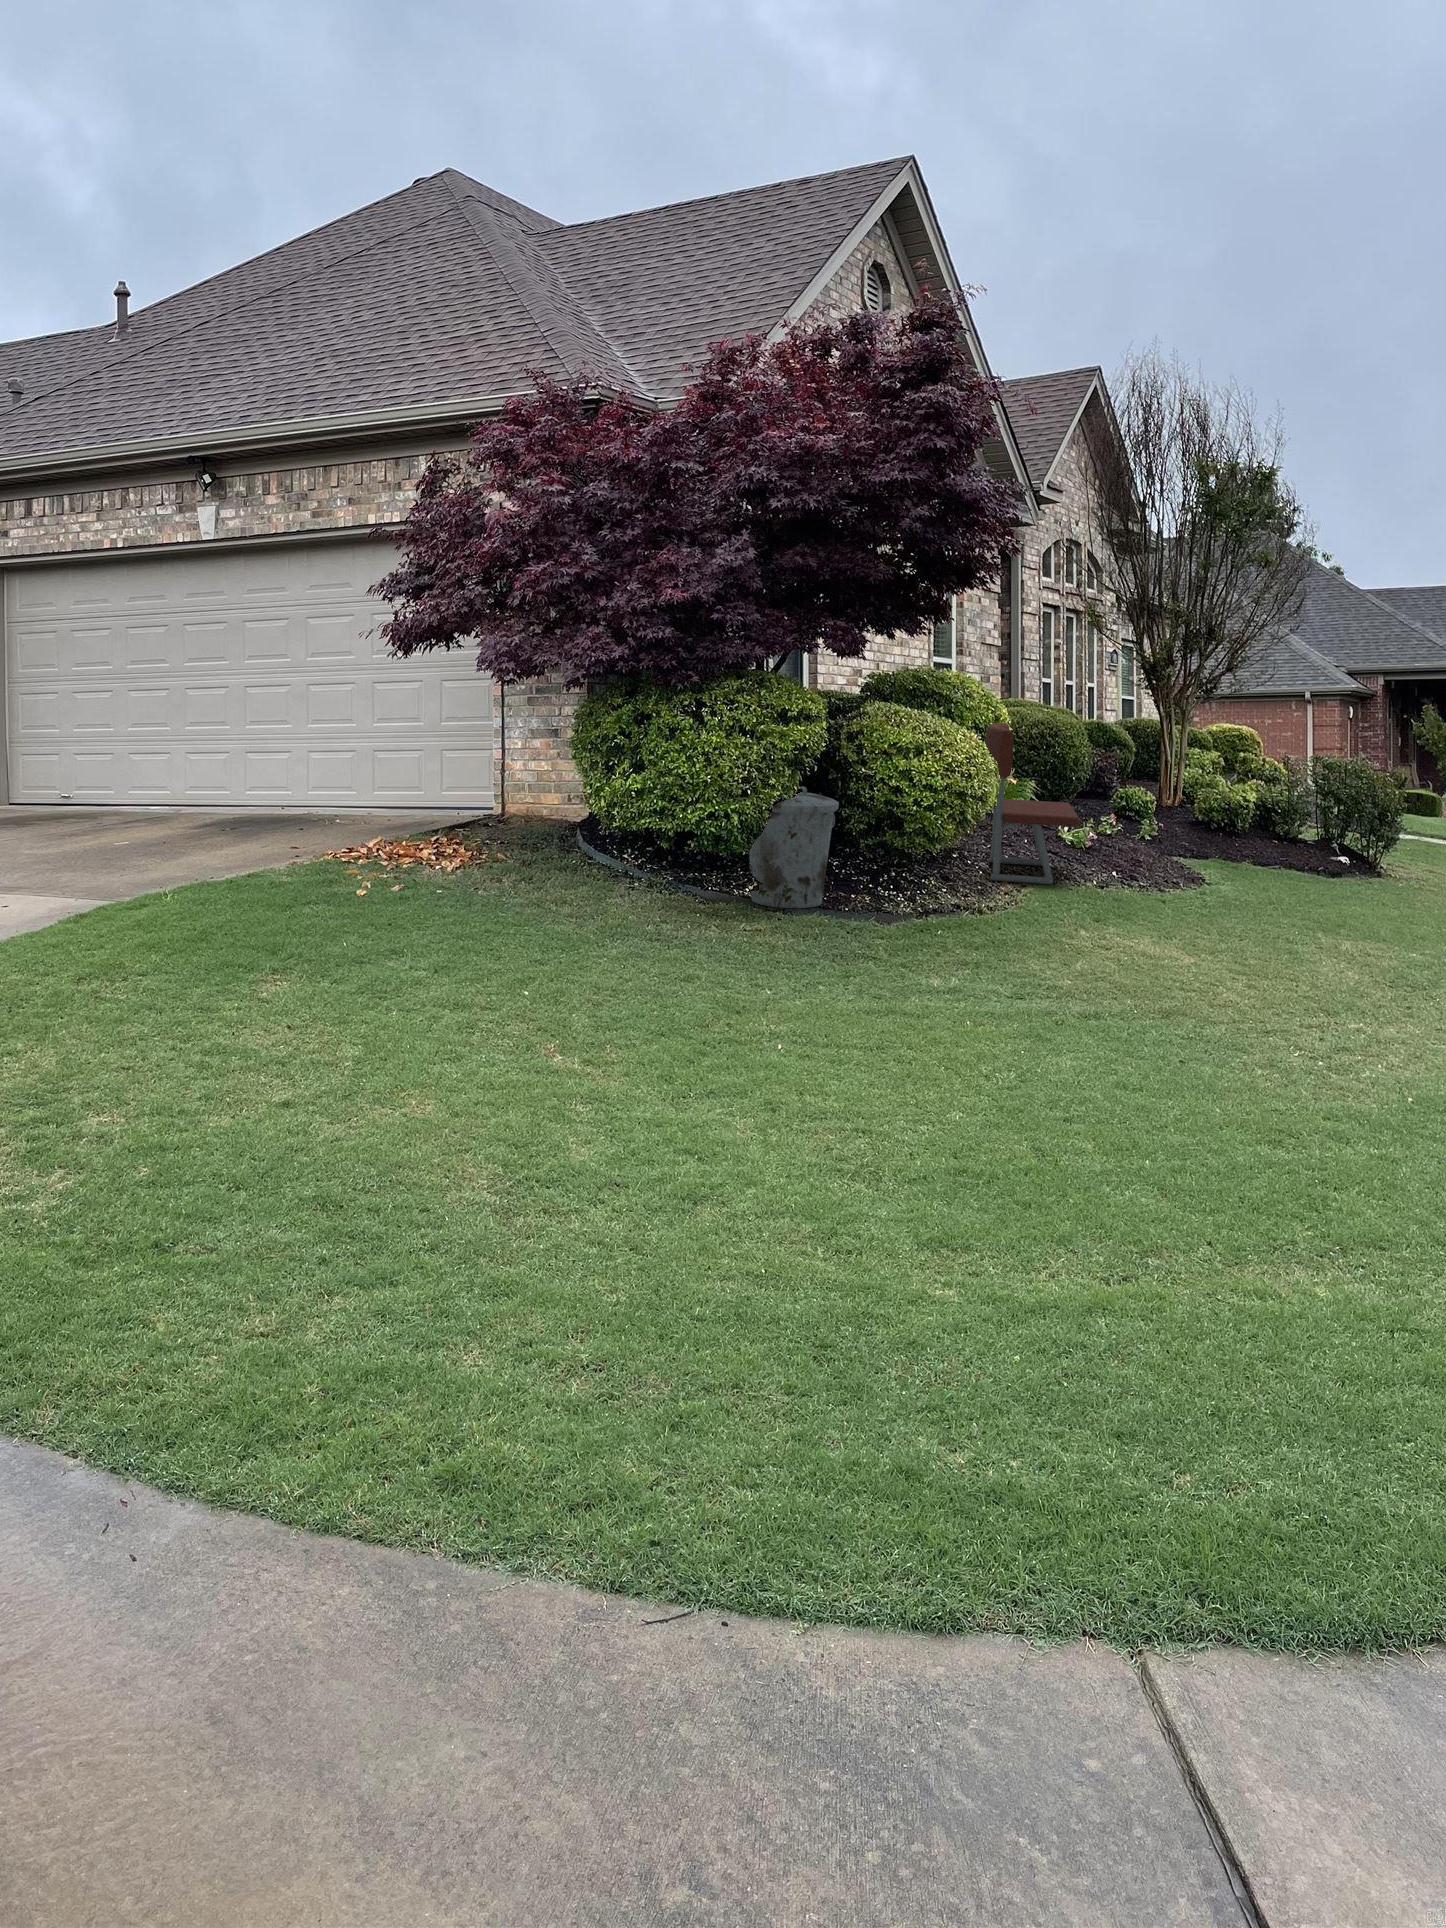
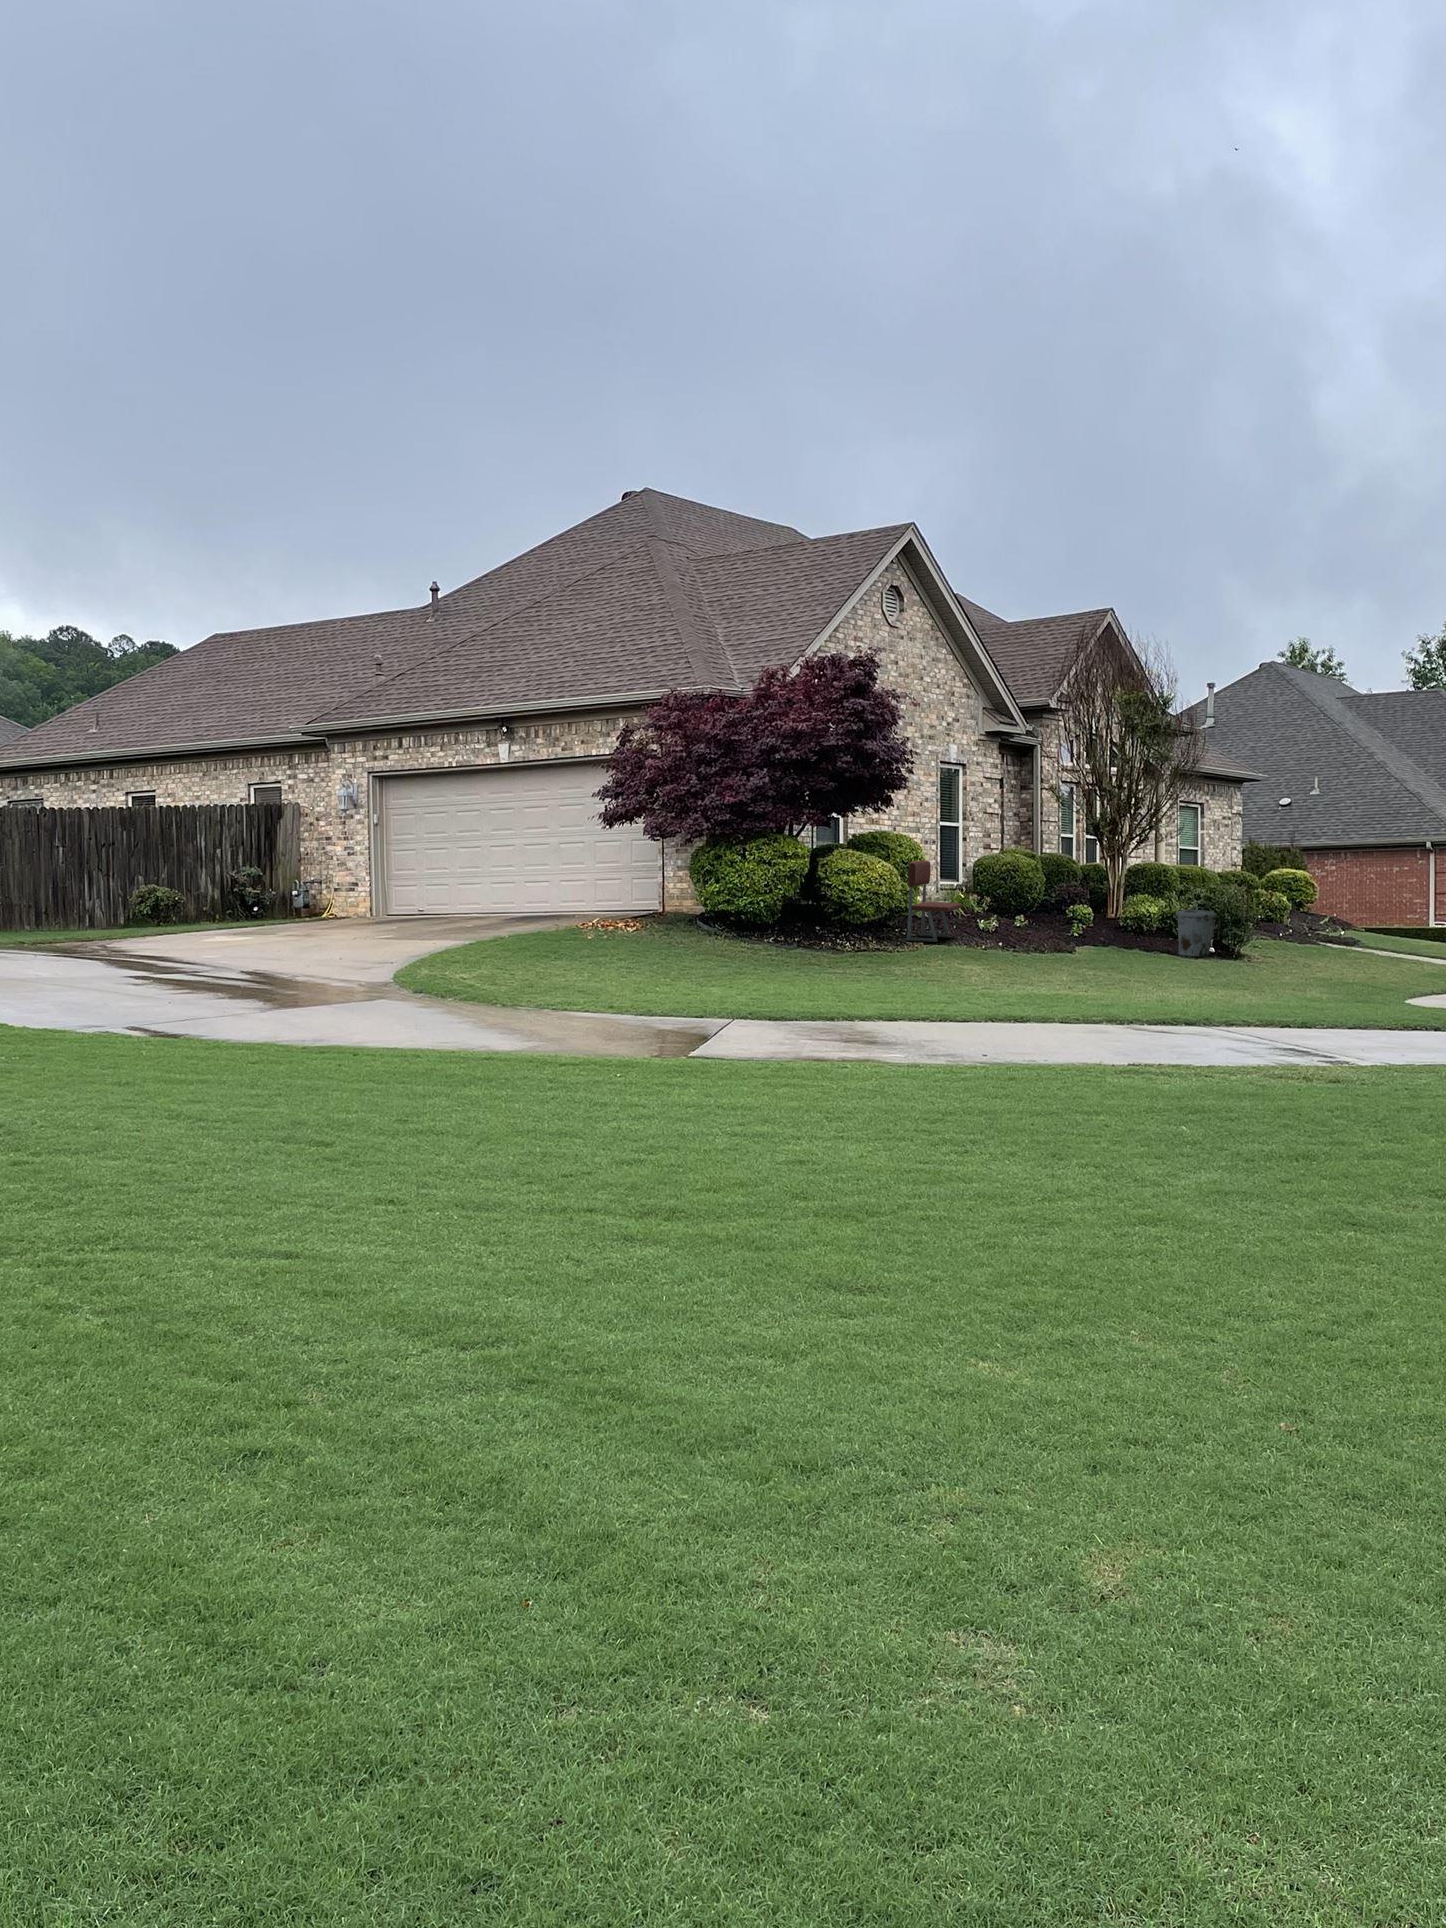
trash can: present [749,786,839,908] -> present [1176,907,1217,956]

